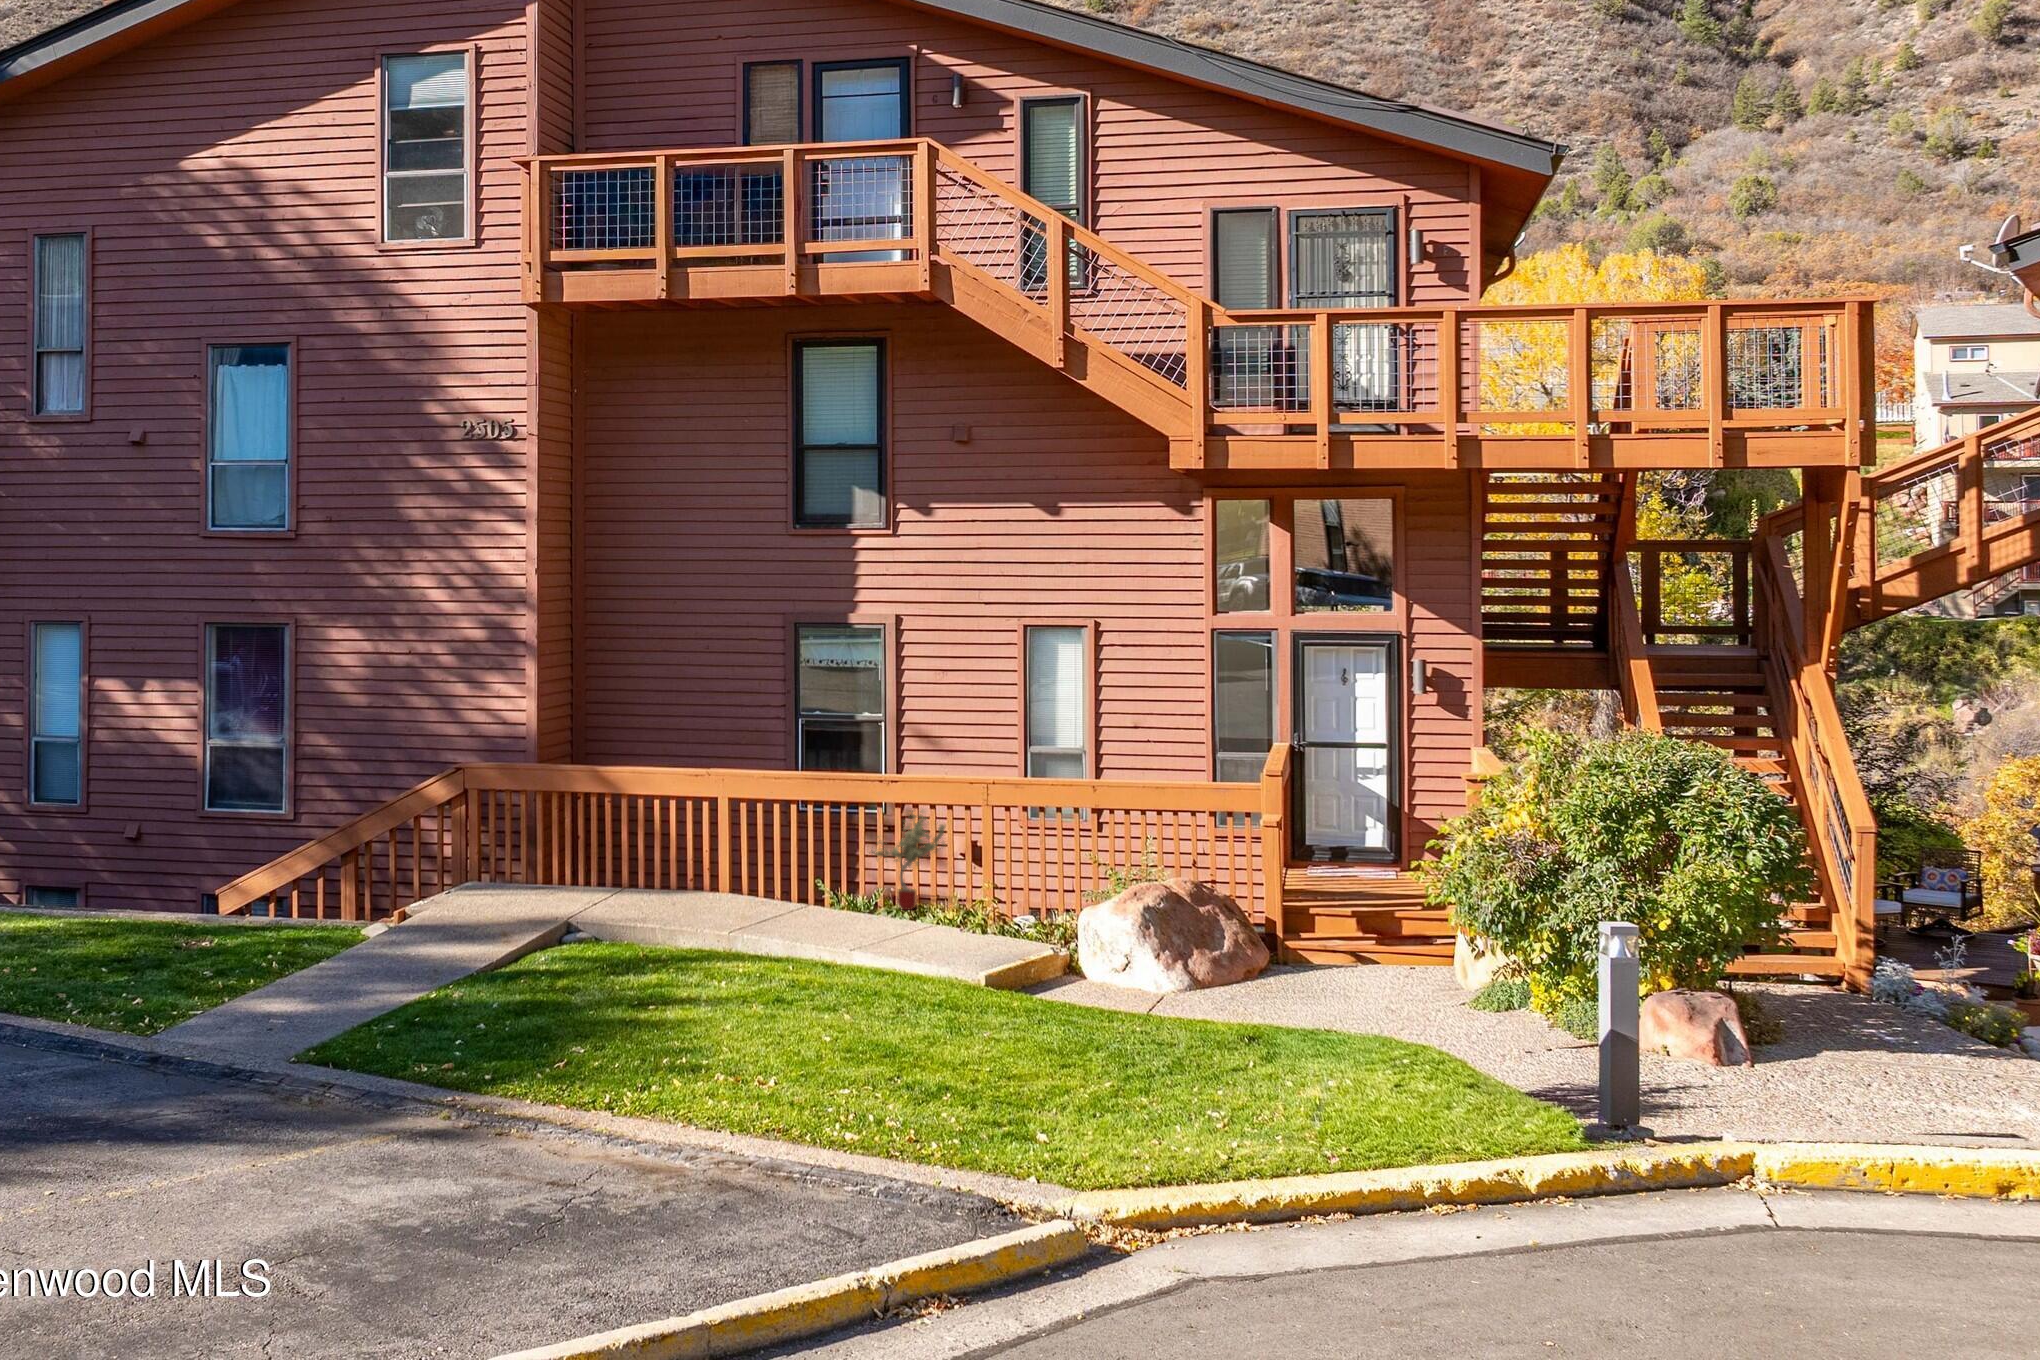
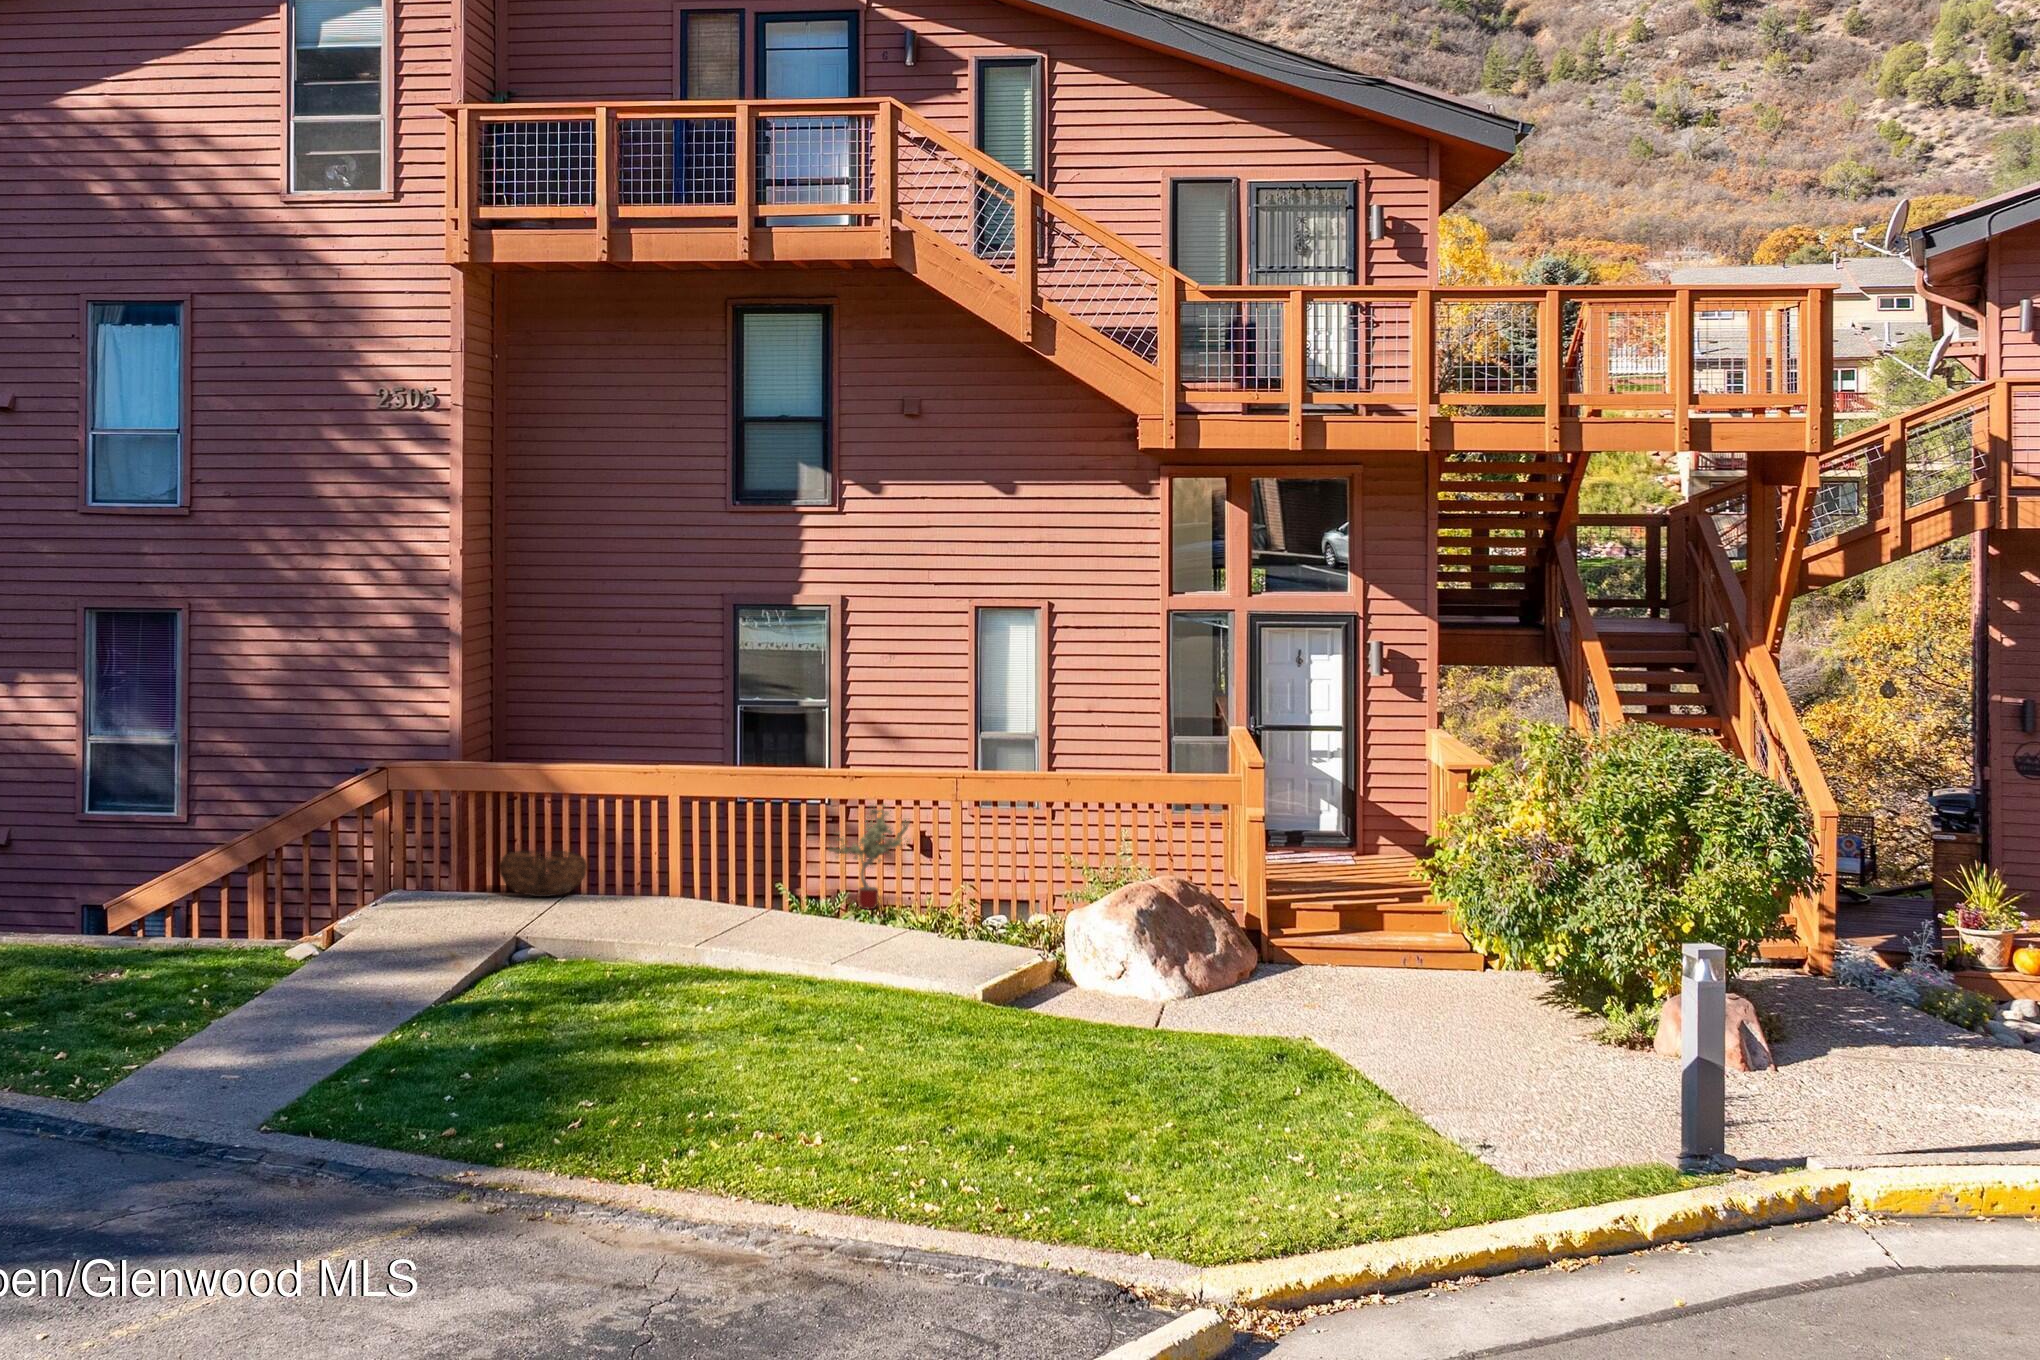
basket: none [559,845,640,889] -> present [499,851,587,897]

